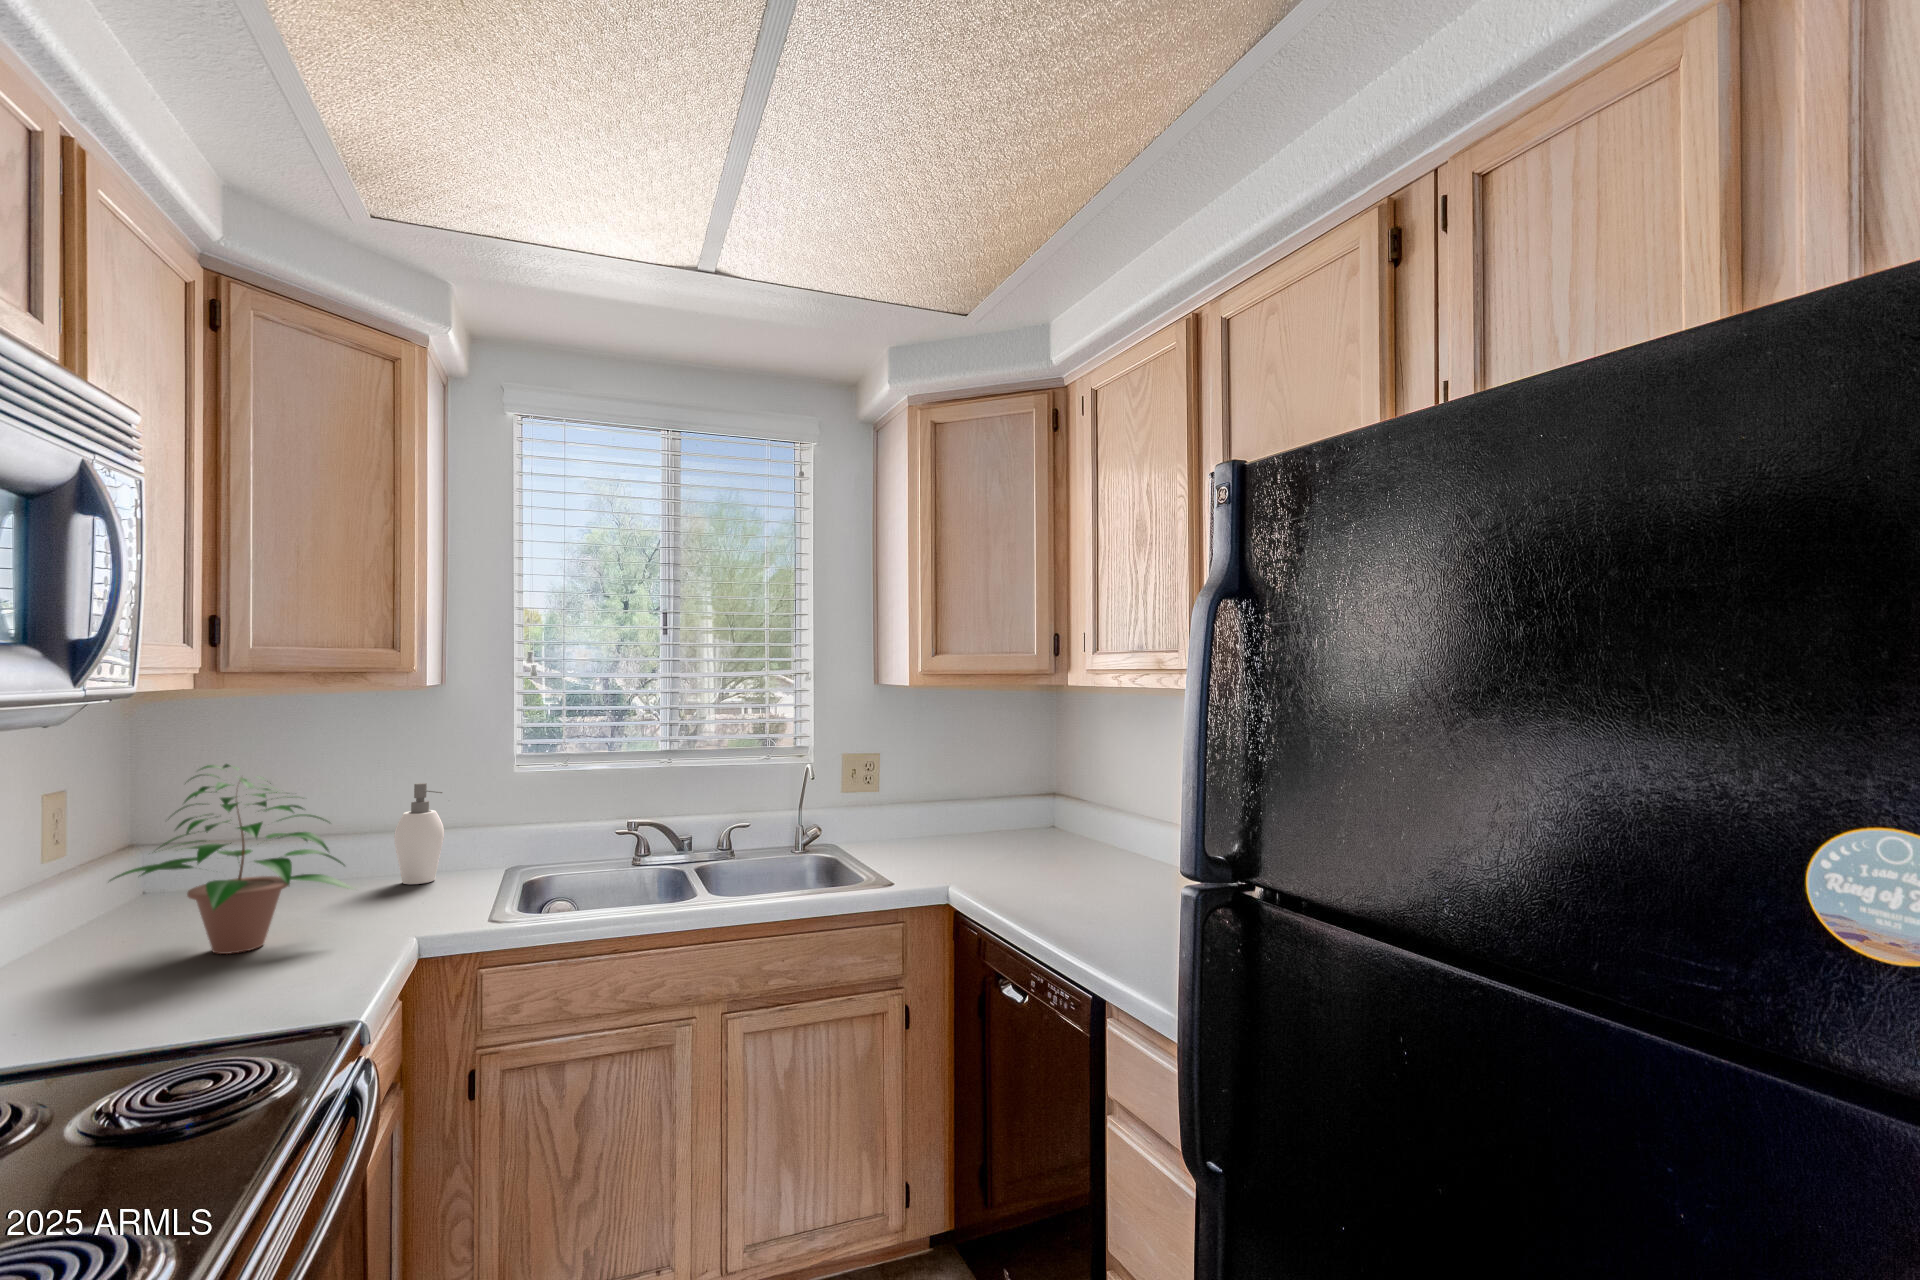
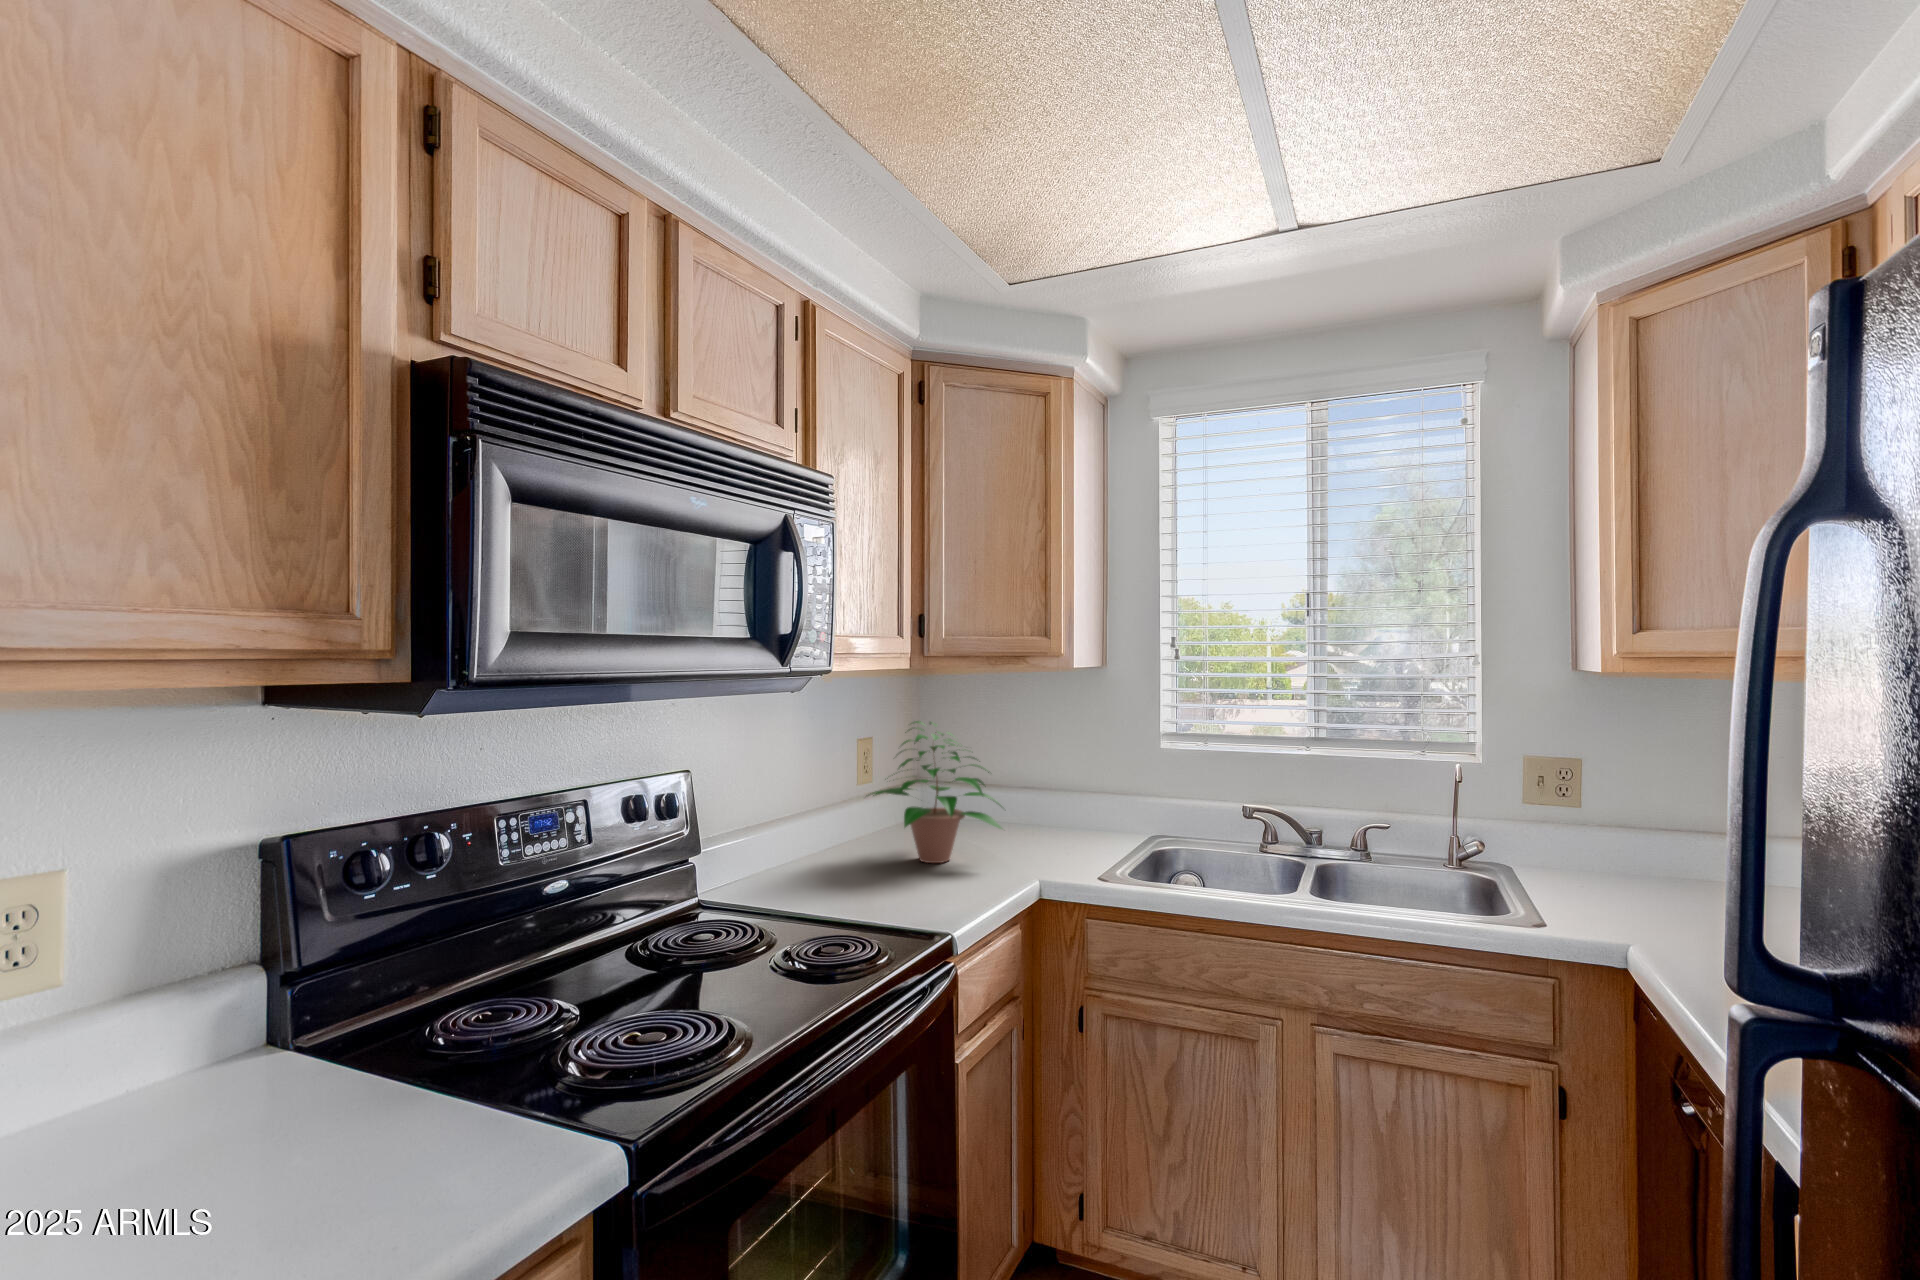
soap dispenser: present [394,783,444,884] -> none [1062,748,1098,834]

